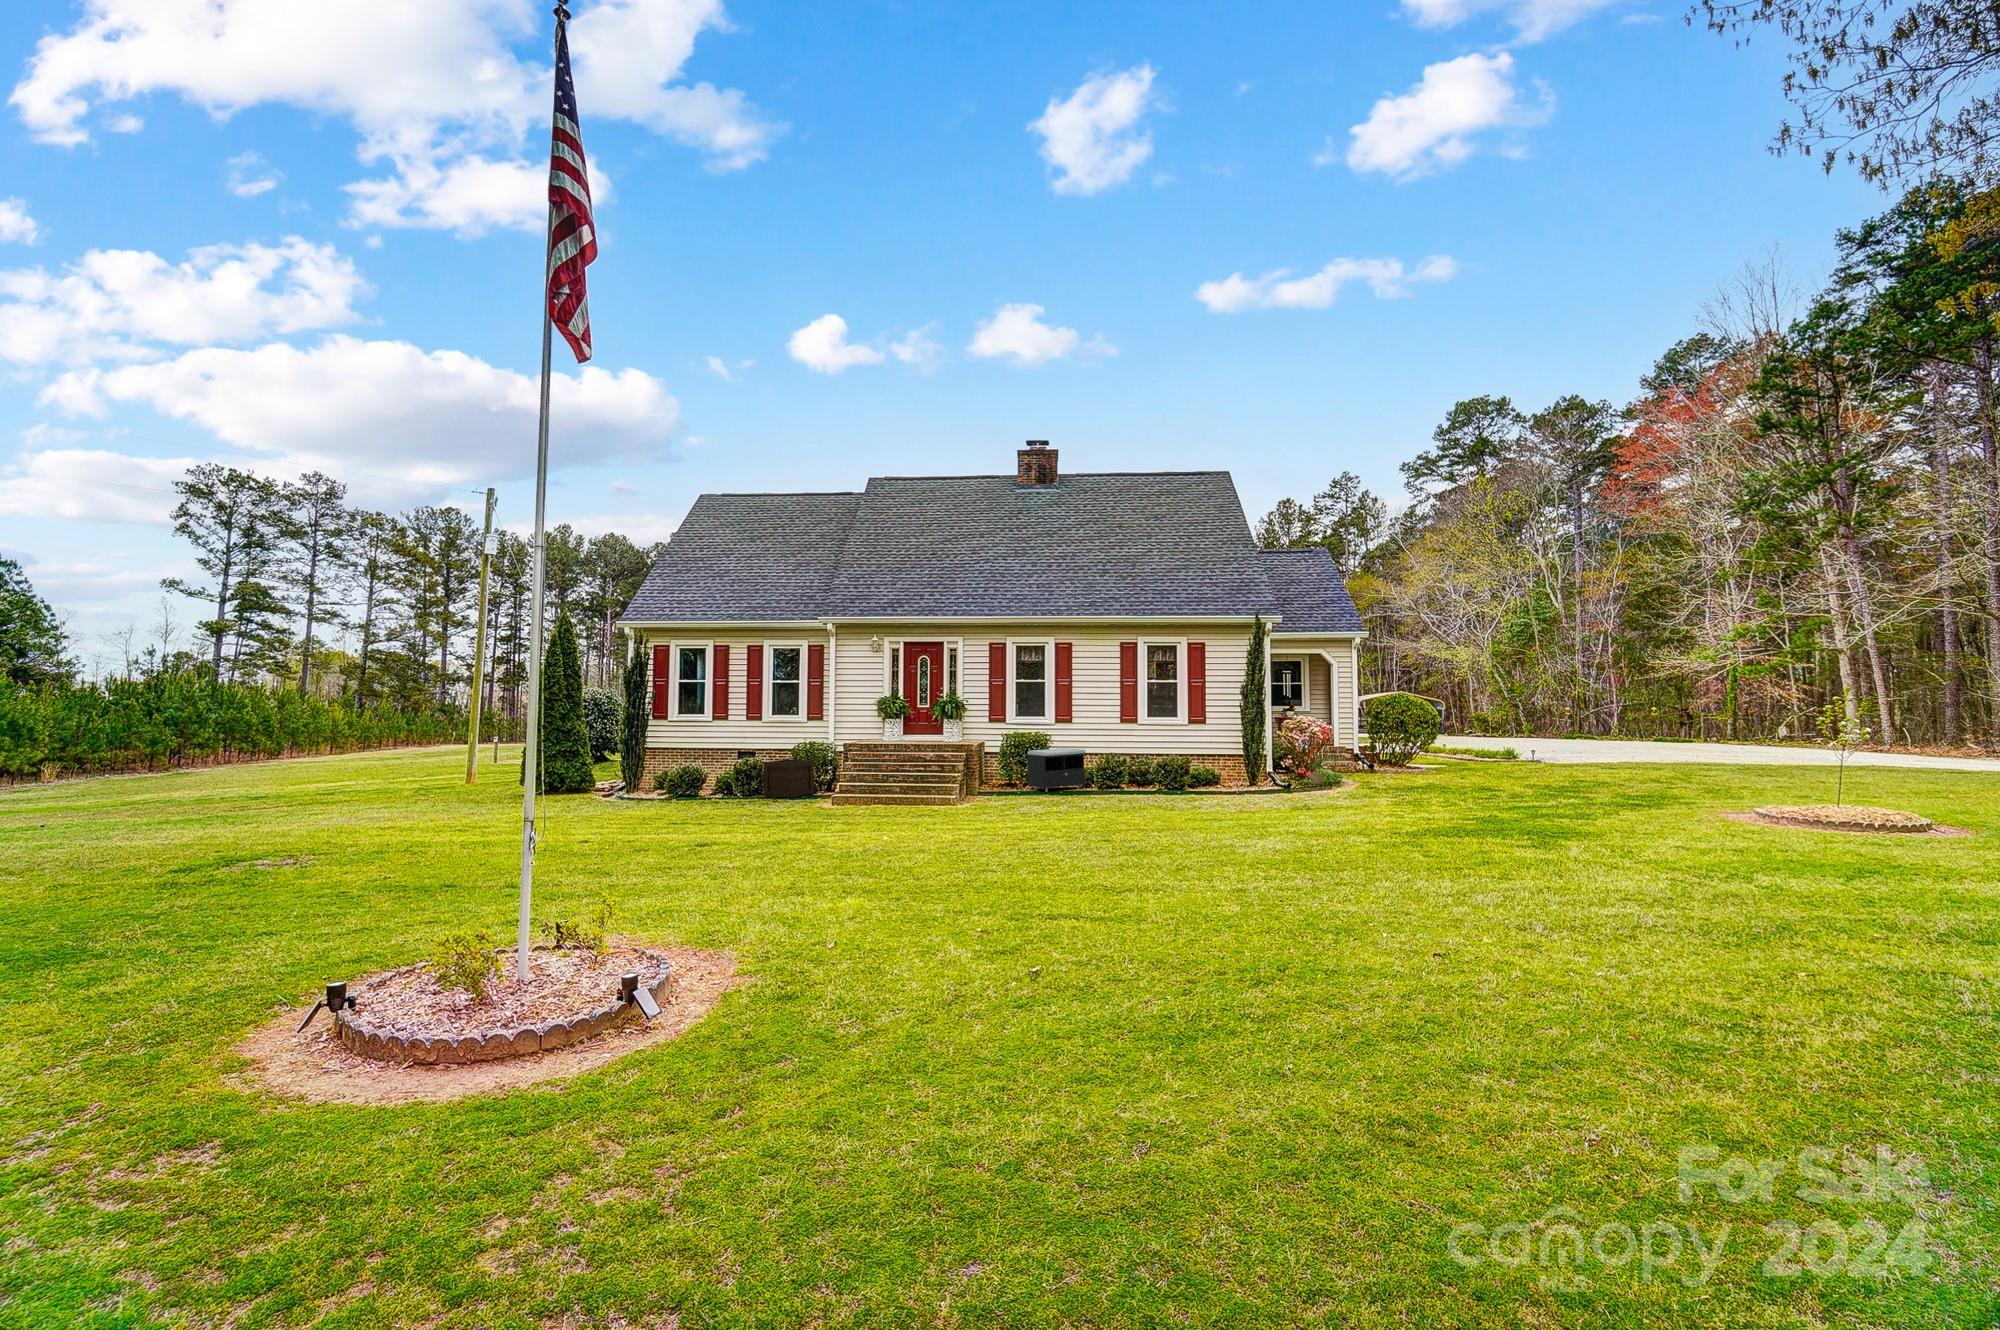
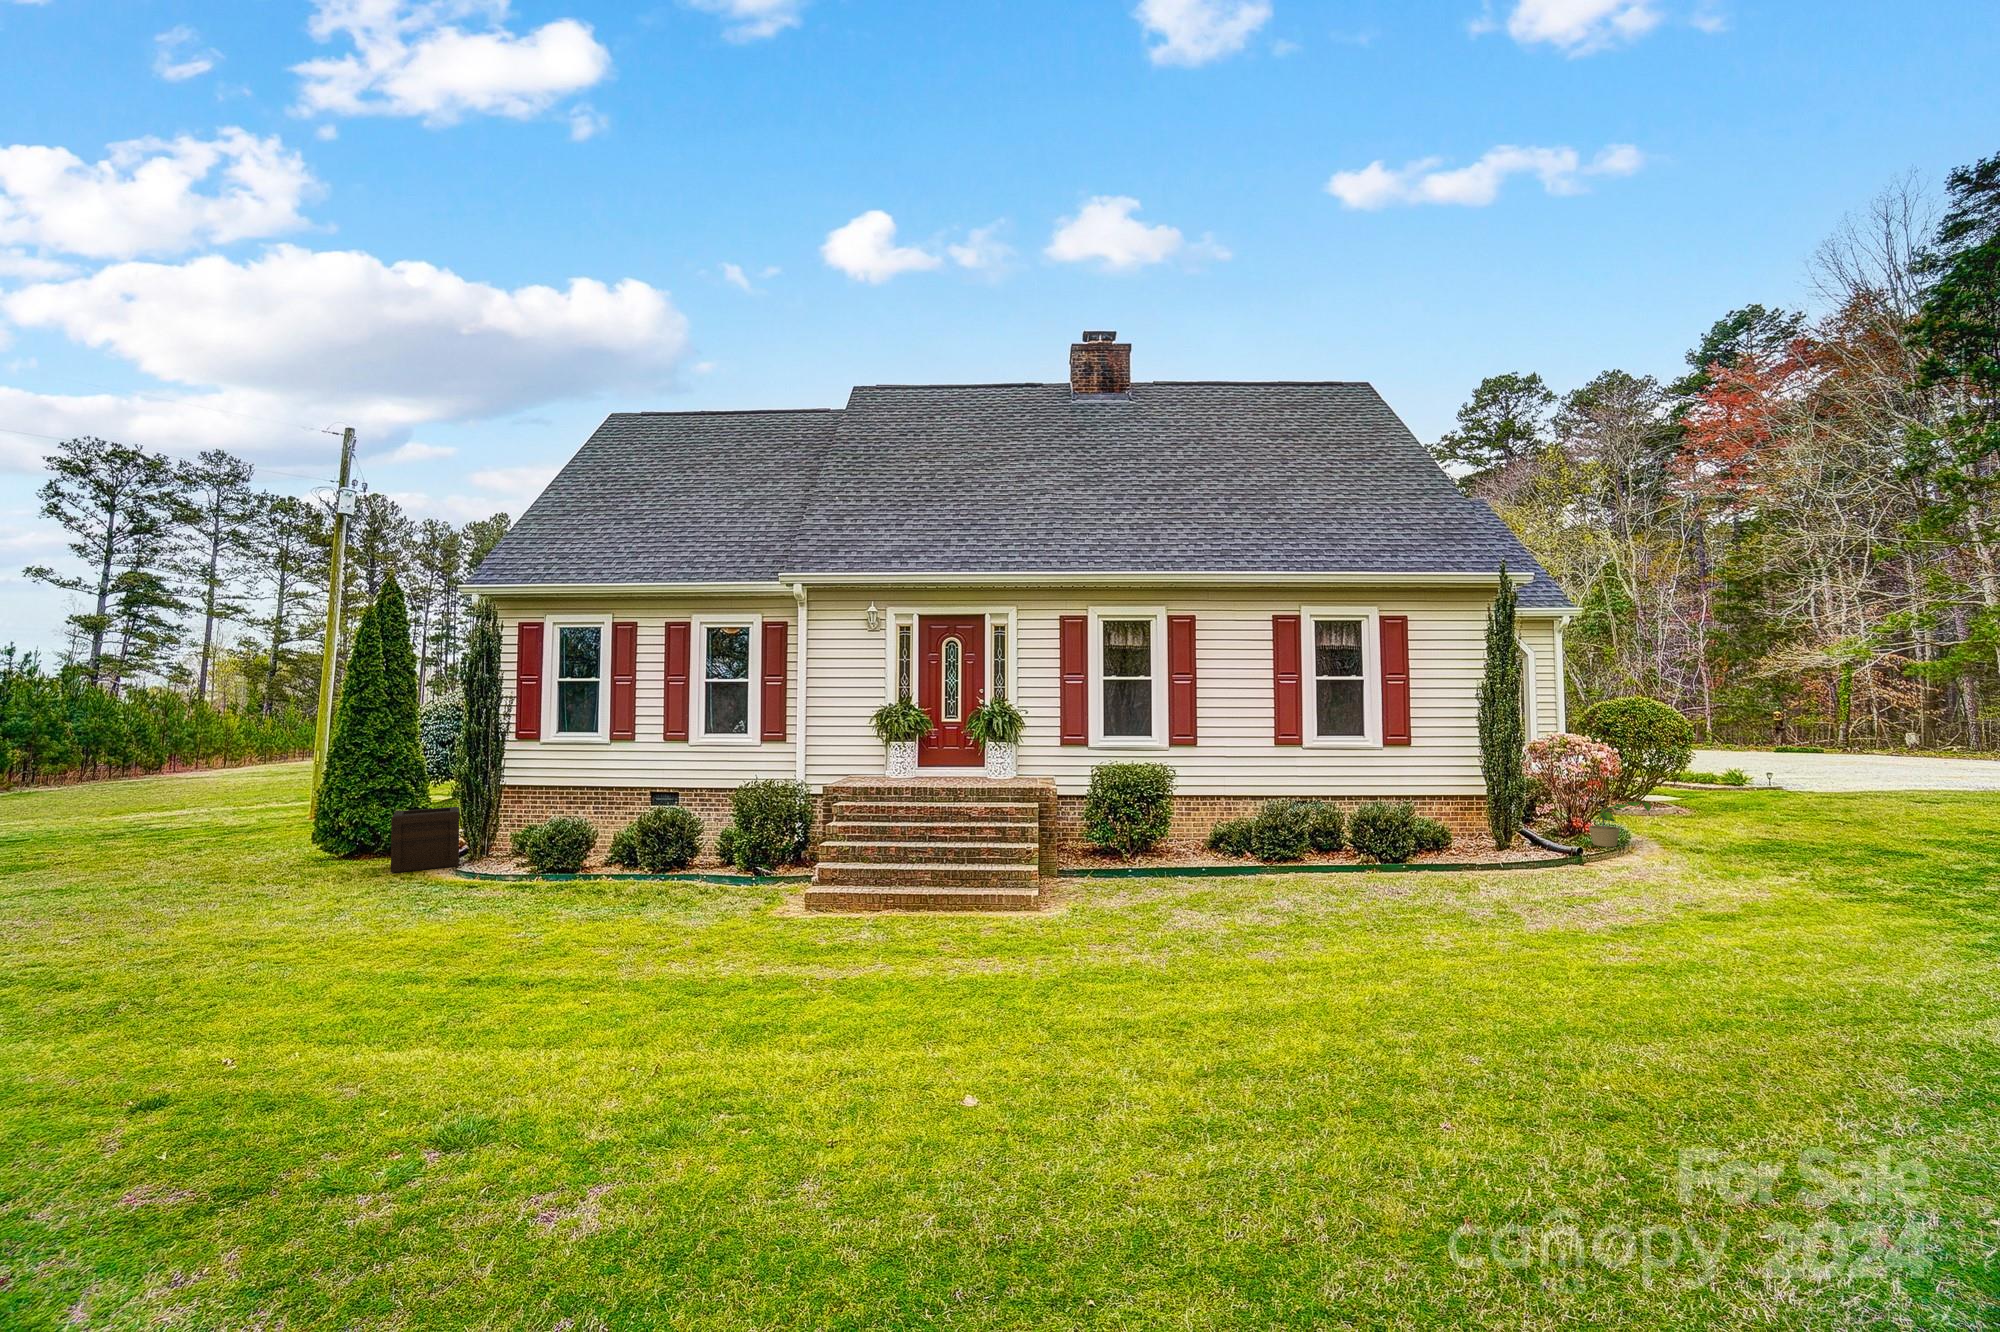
storage bench: present [1027,748,1086,792] -> none [1129,788,1226,866]
wooden crate: present [764,759,814,798] -> present [391,807,459,873]

